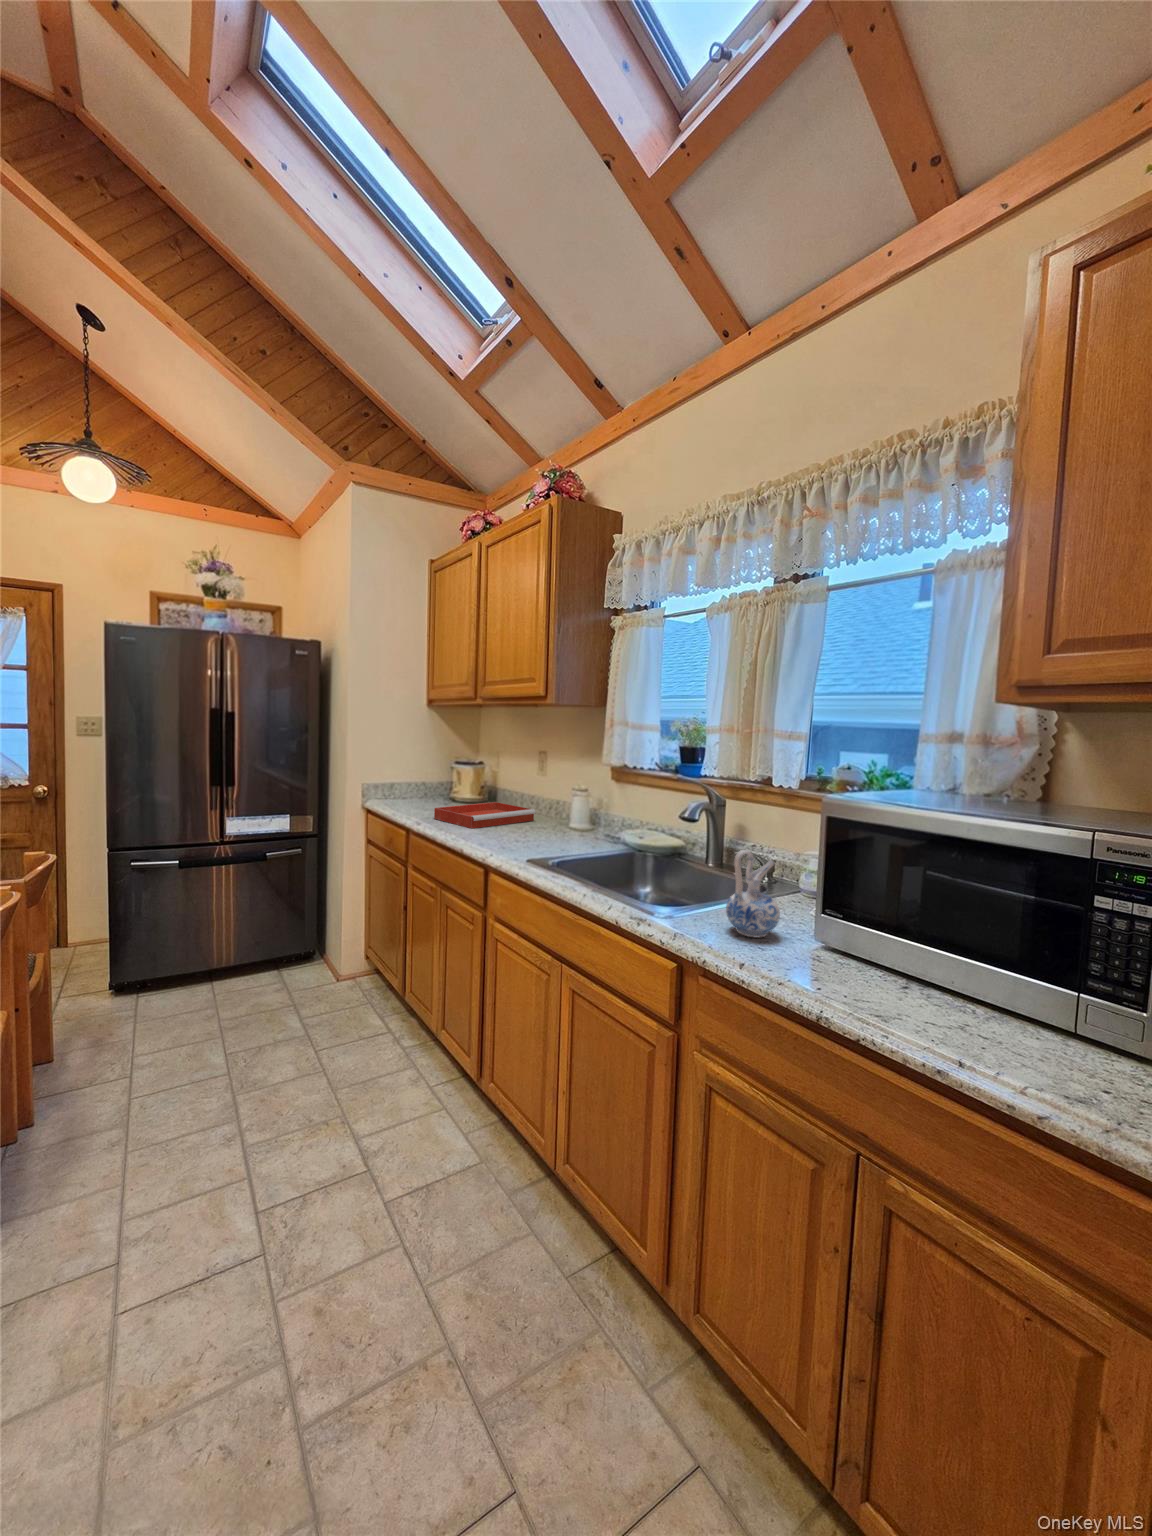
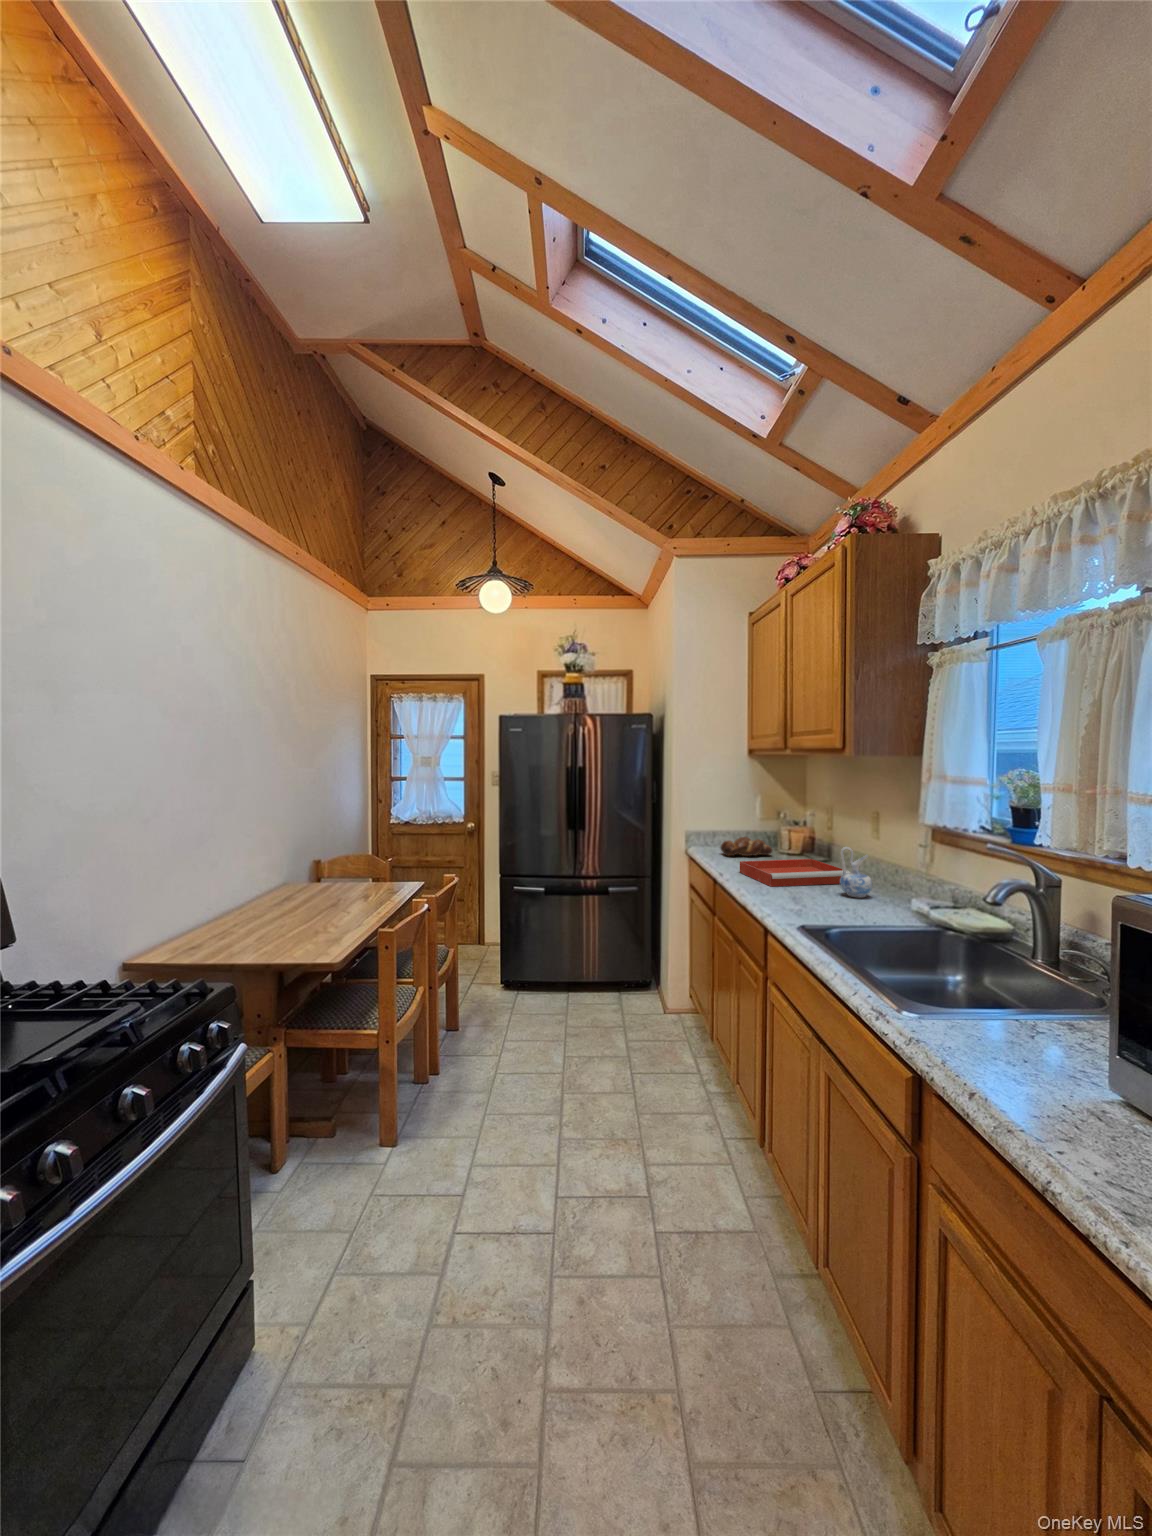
bread loaf: none [404,786,454,806] -> present [721,837,773,856]
ceramic pitcher: present [726,850,780,938] -> present [840,847,872,898]

